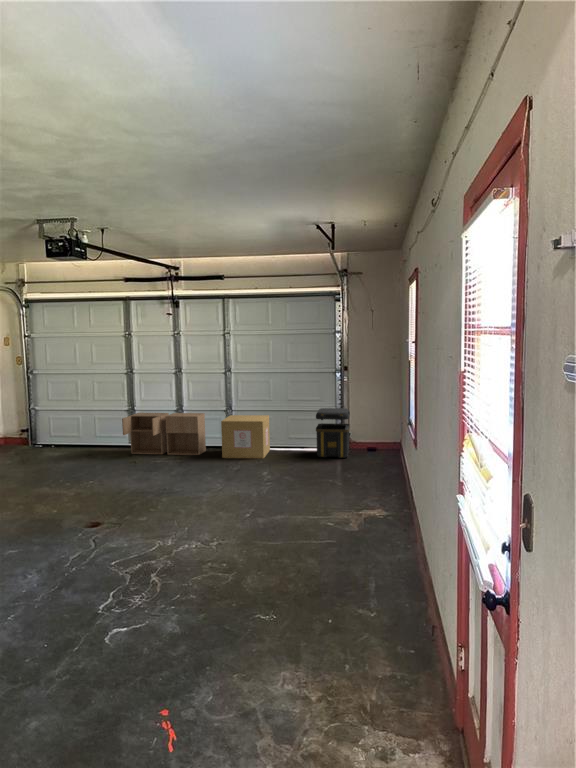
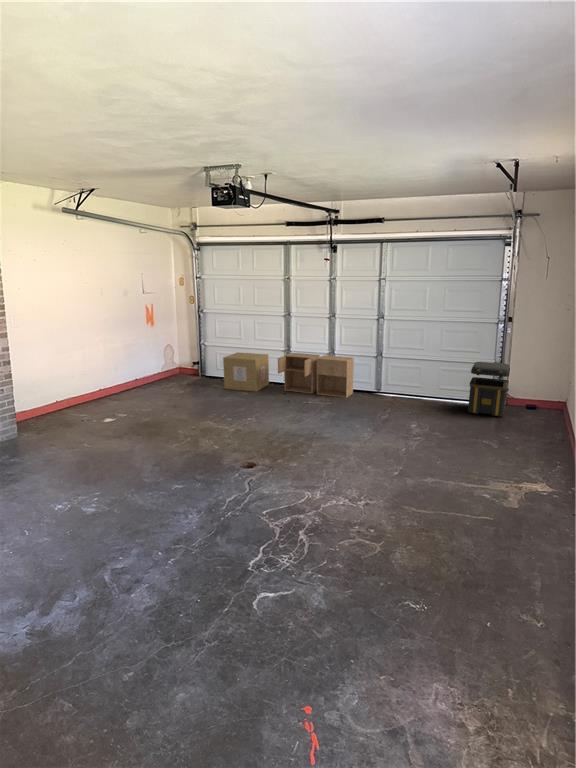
cardboard box: present [221,415,270,459] -> present [223,352,269,392]

